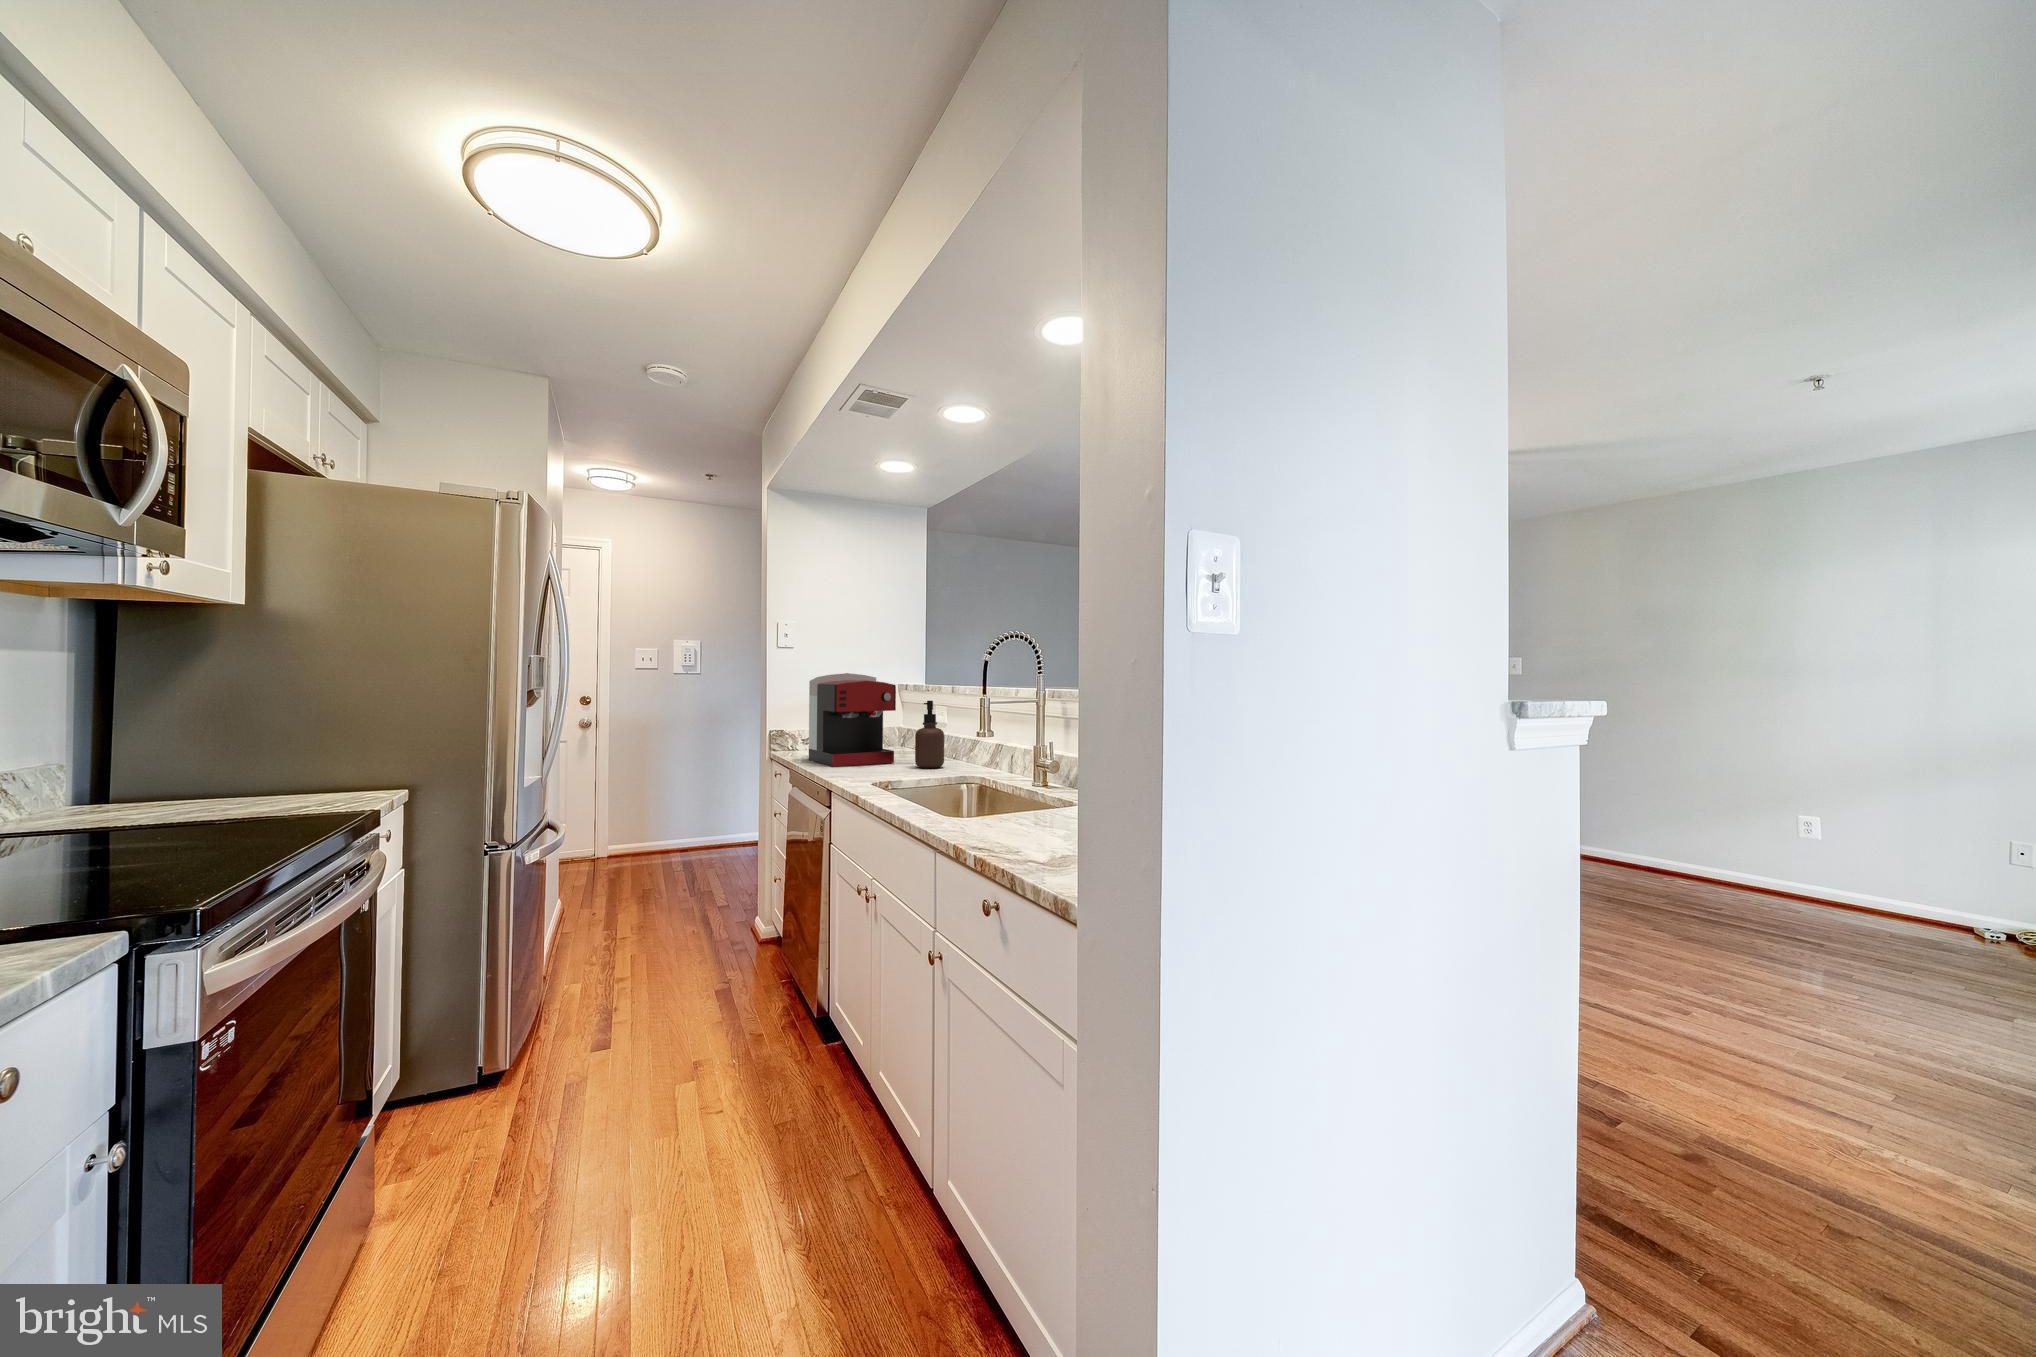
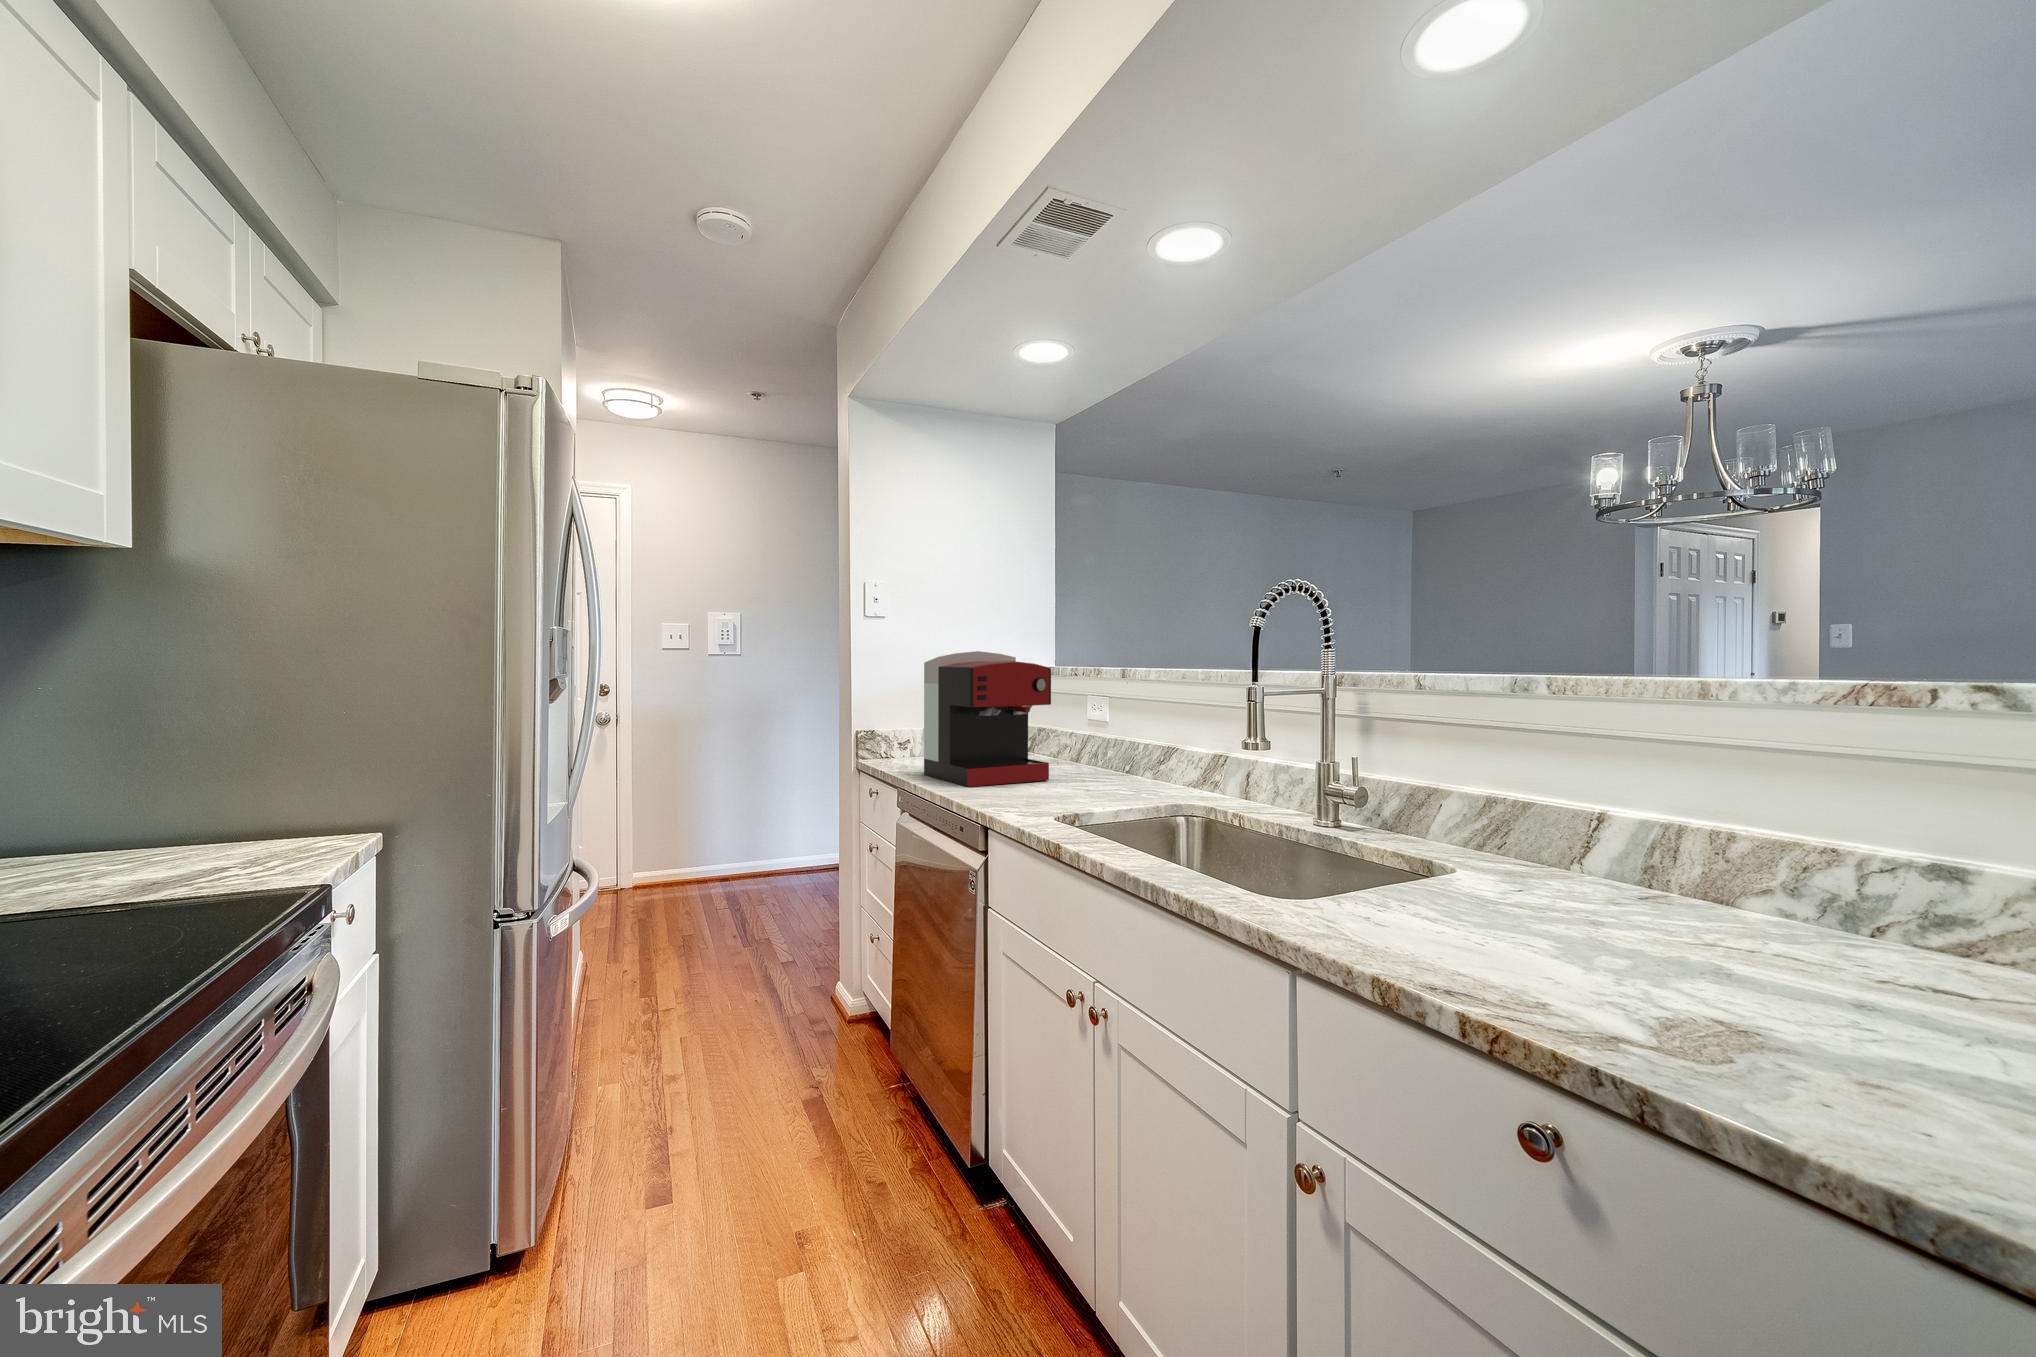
soap dispenser: present [915,701,944,768] -> none [1086,690,1128,789]

